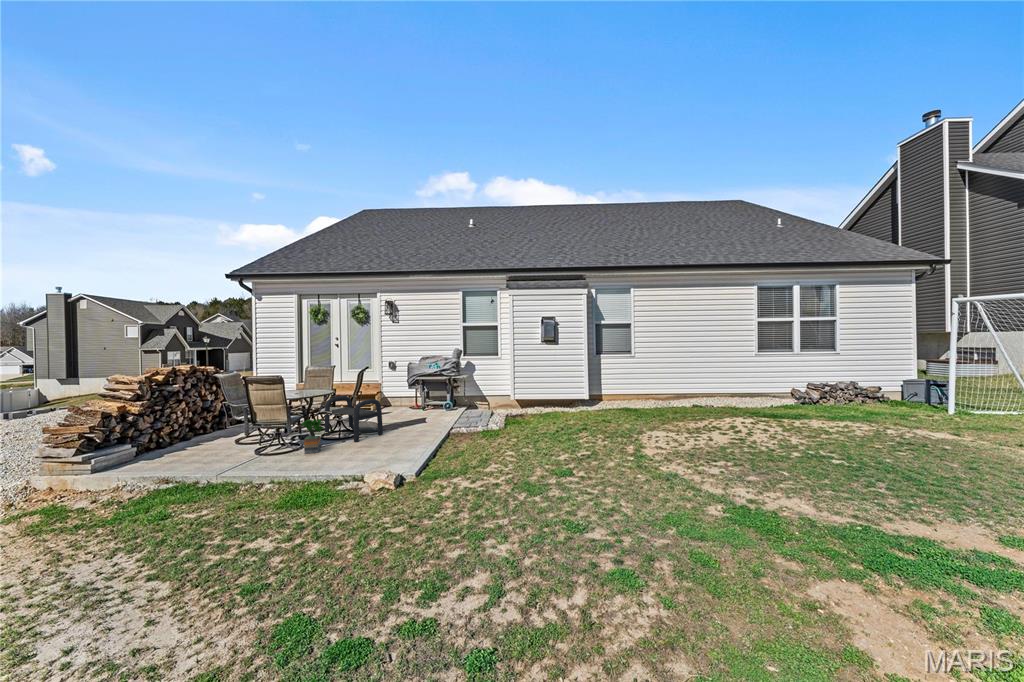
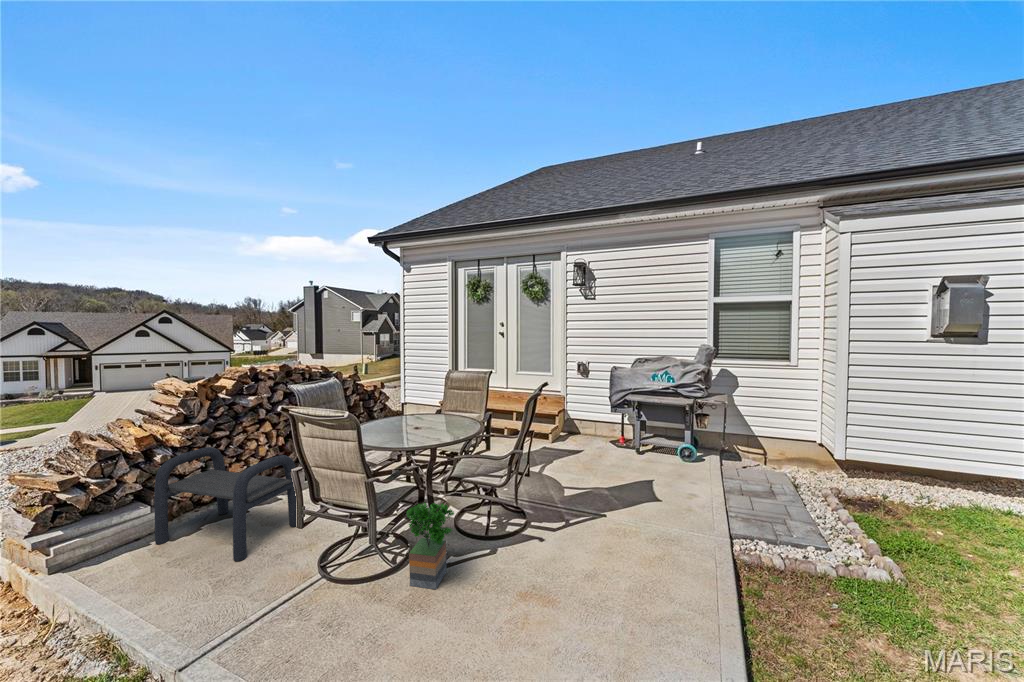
bench: present [325,396,383,442] -> present [154,447,296,561]

